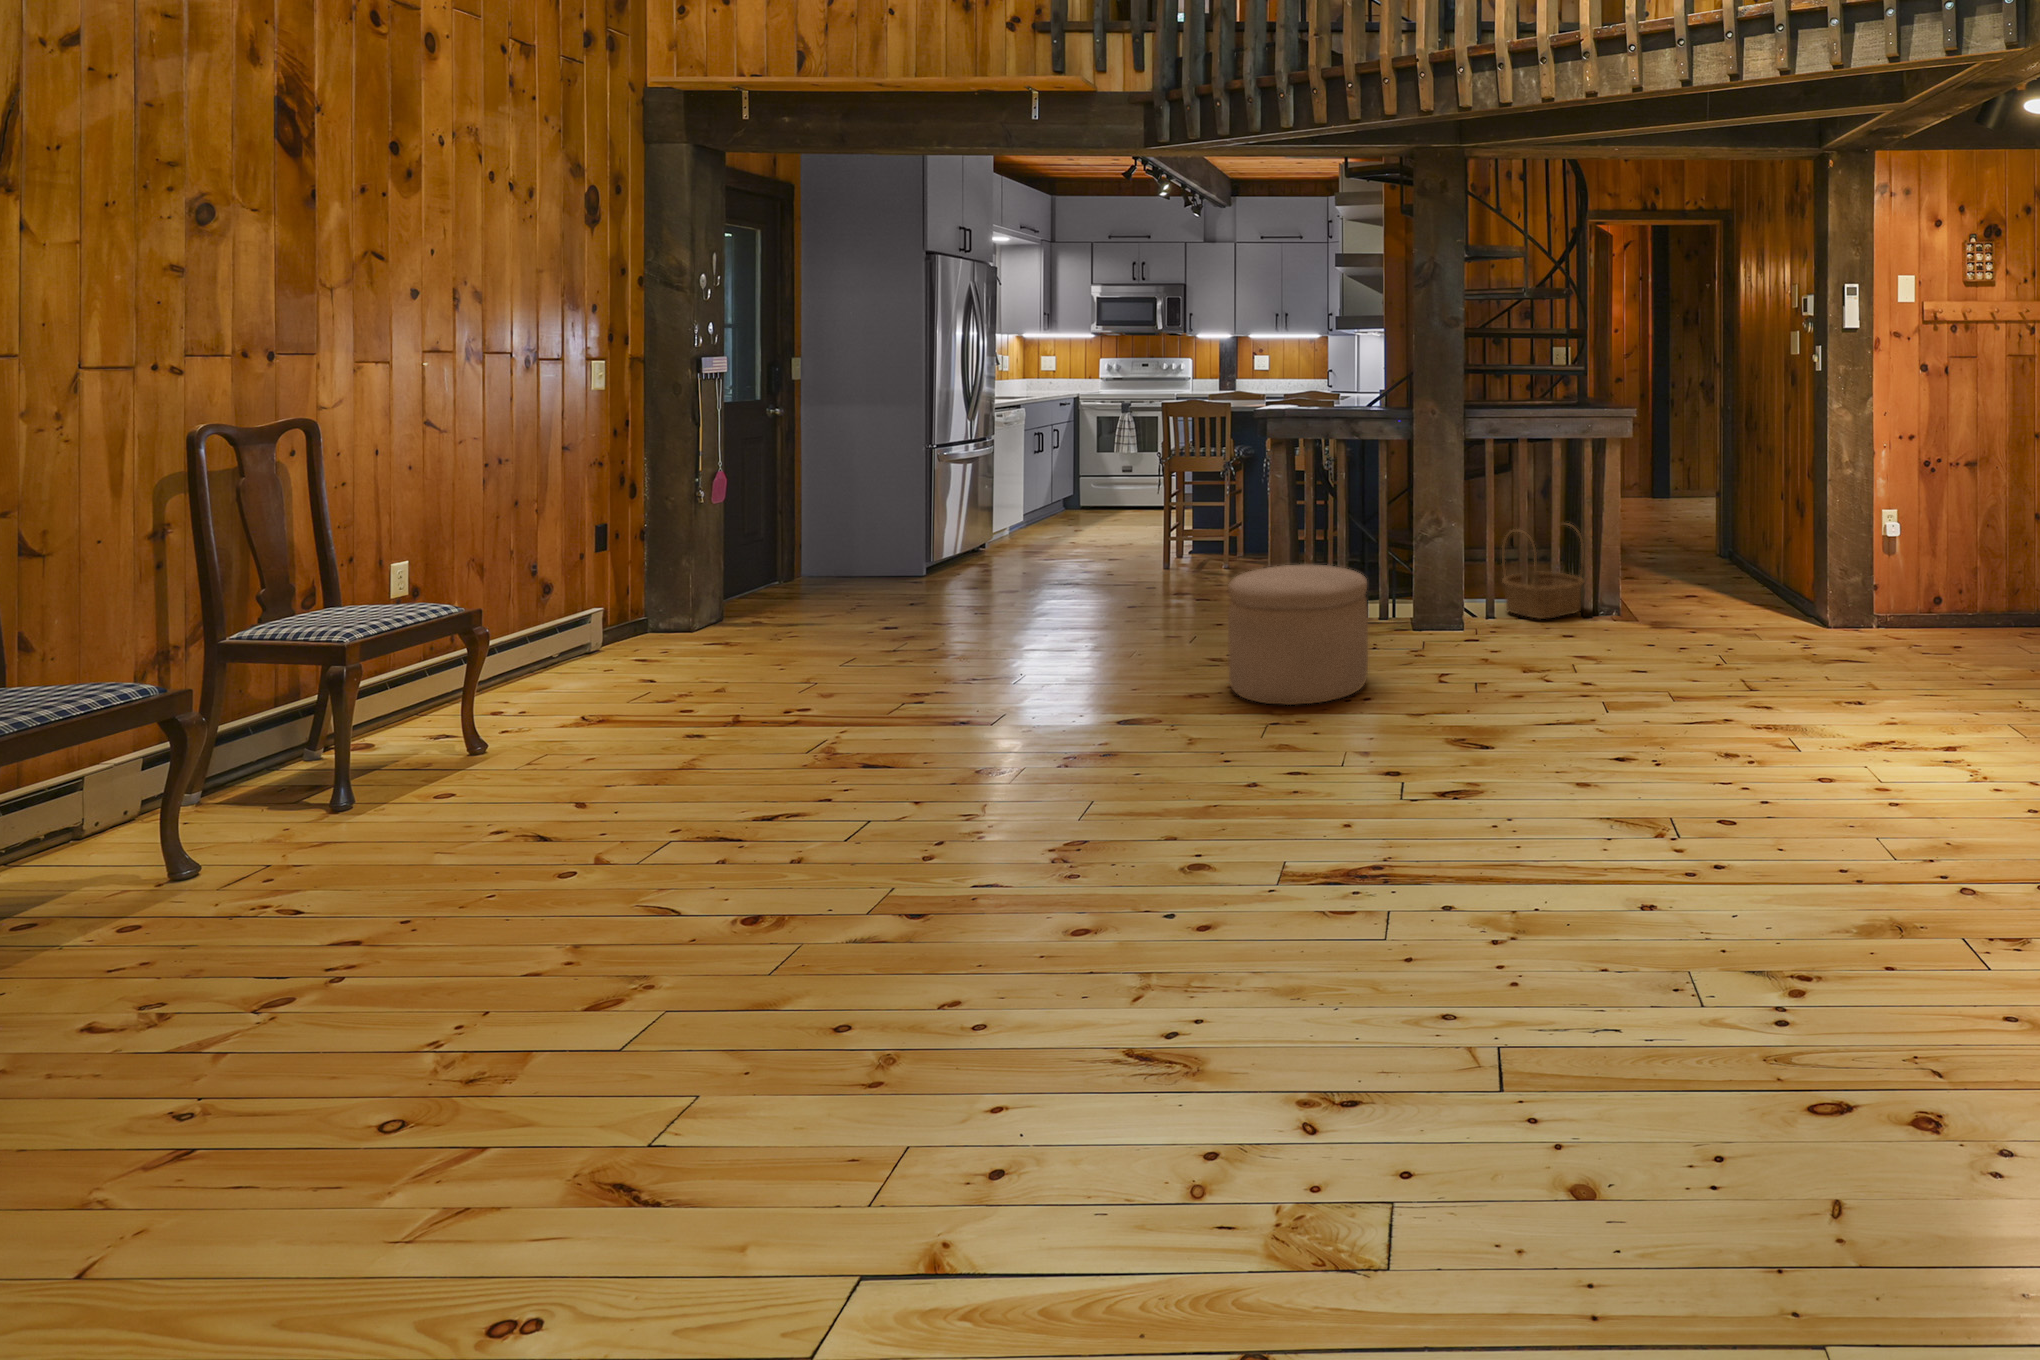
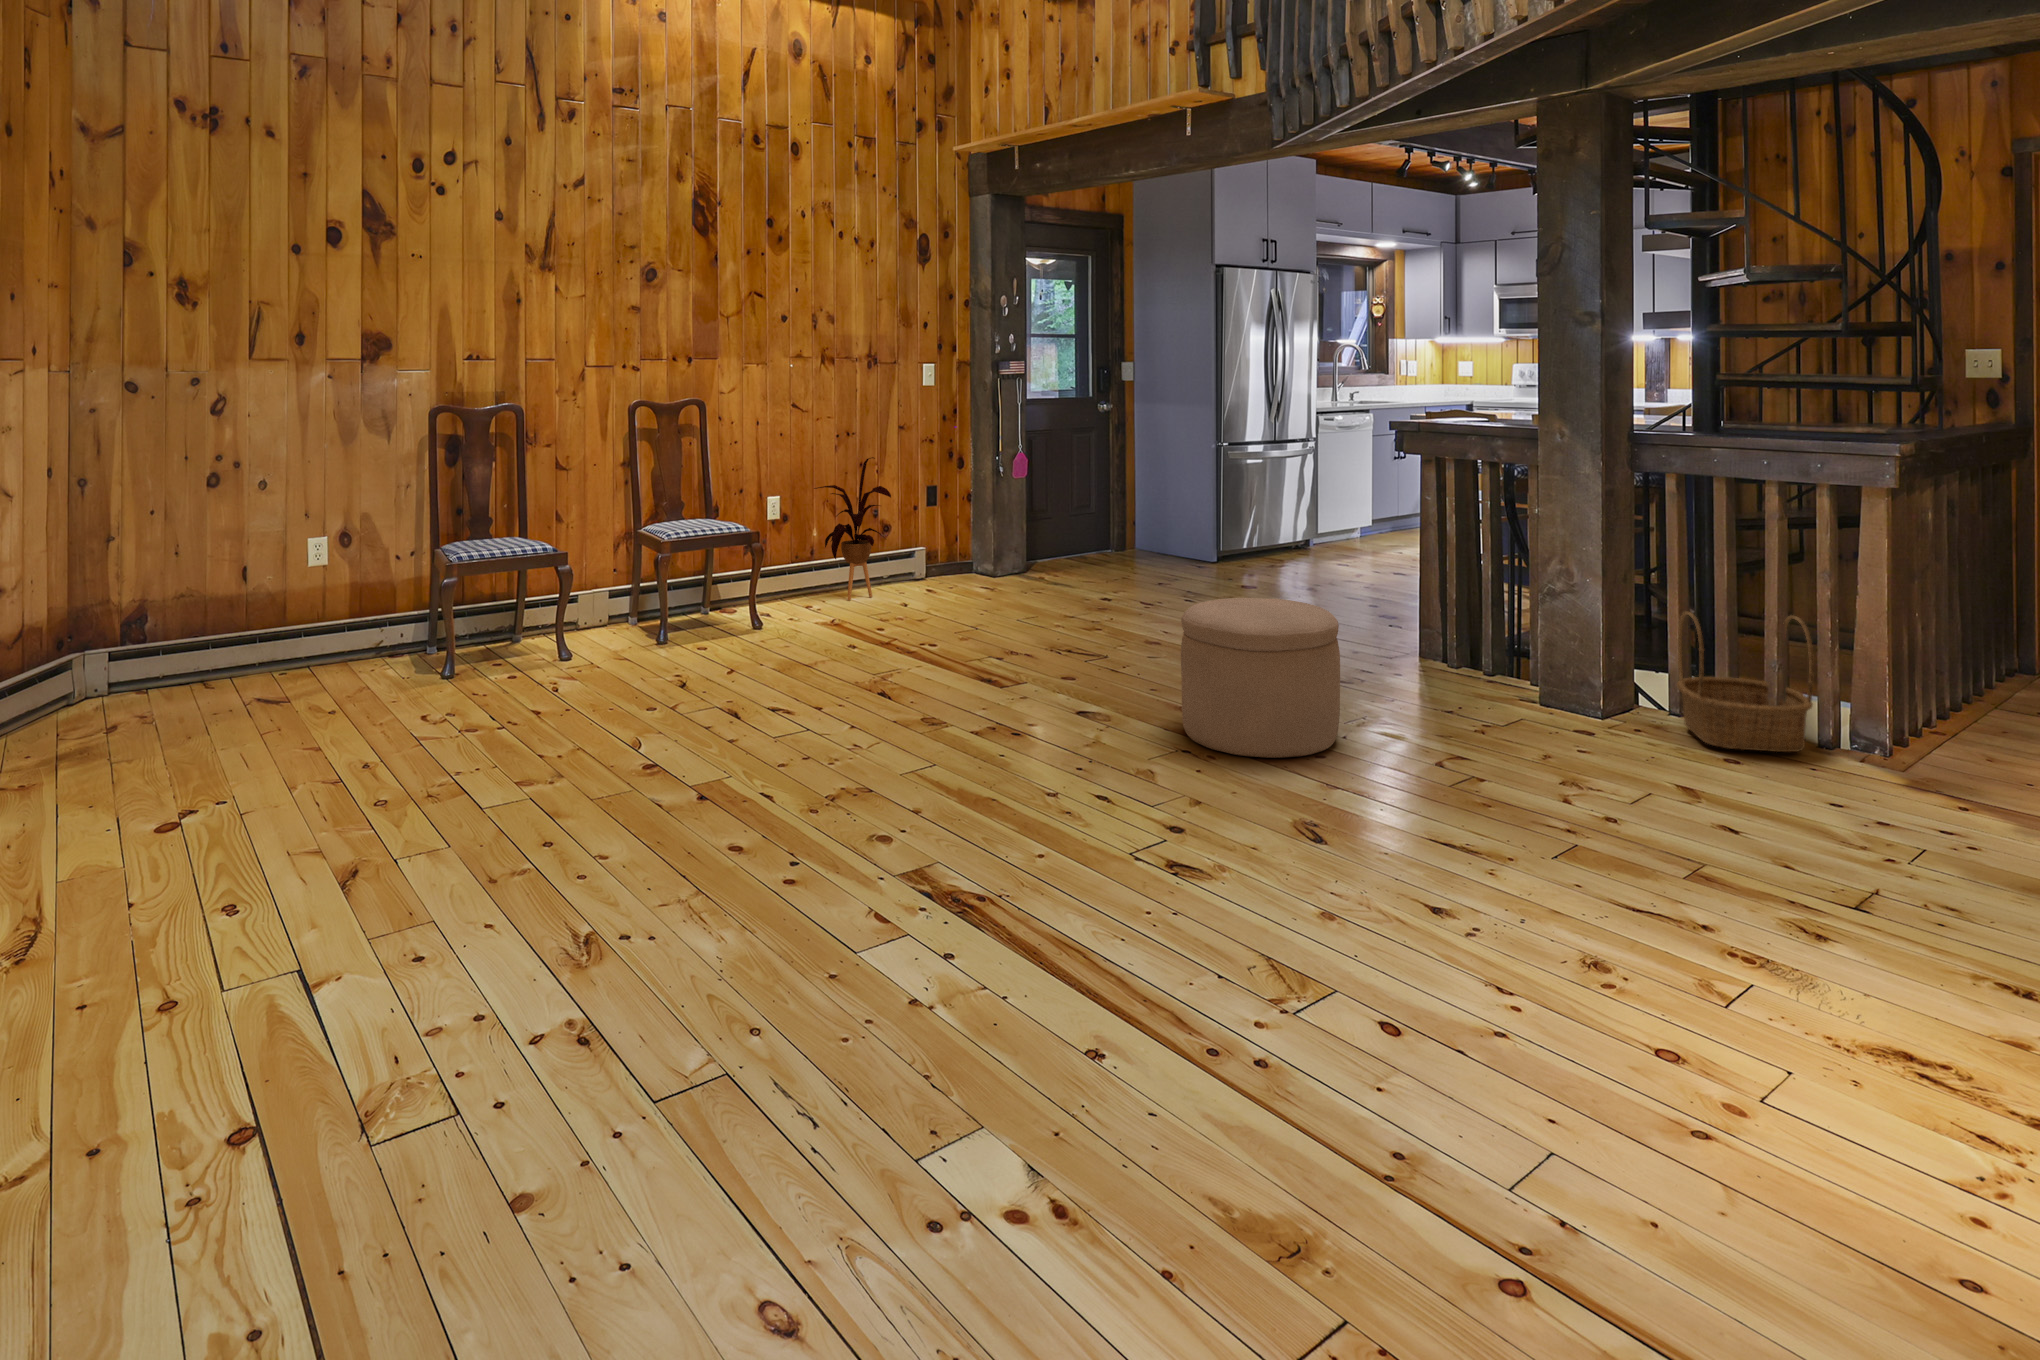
house plant: none [481,486,636,687] -> present [814,457,891,600]

